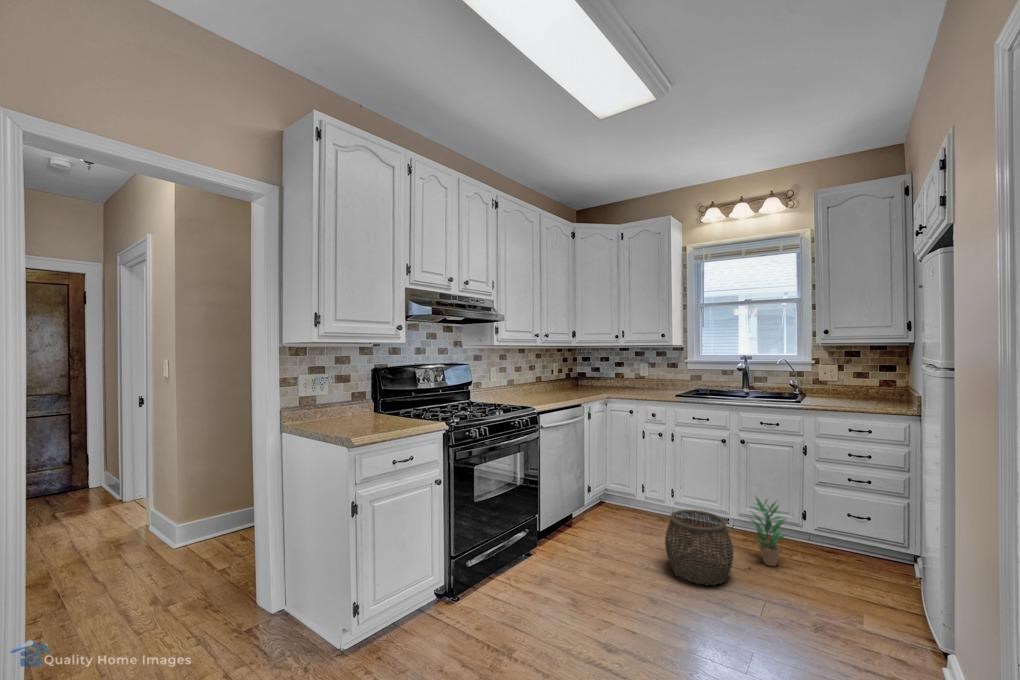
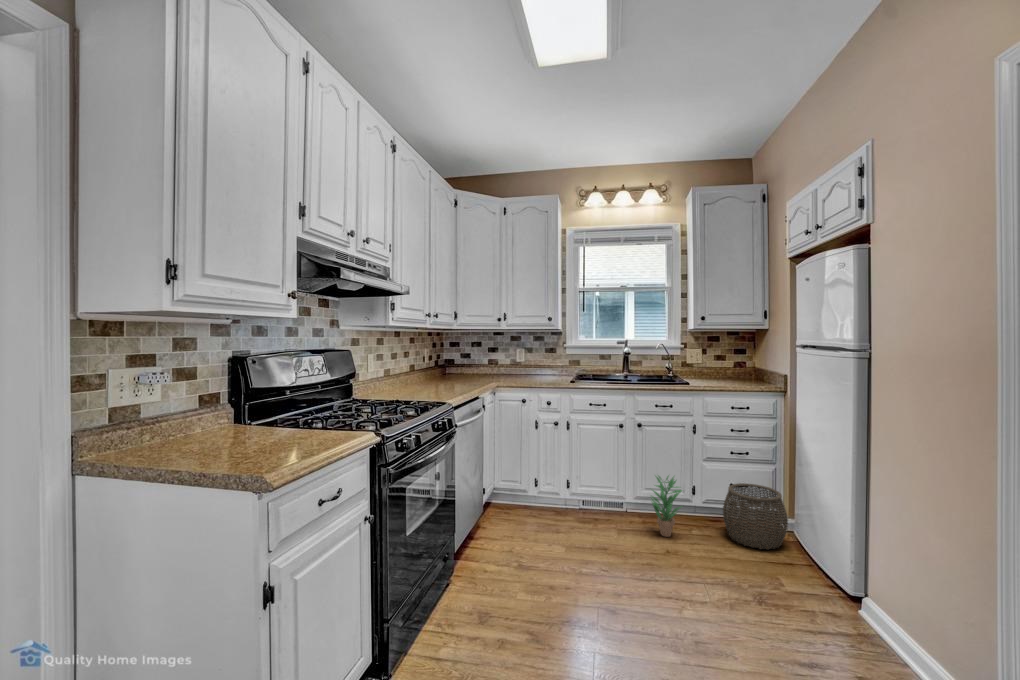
woven basket: present [665,510,734,585] -> present [723,483,788,550]

